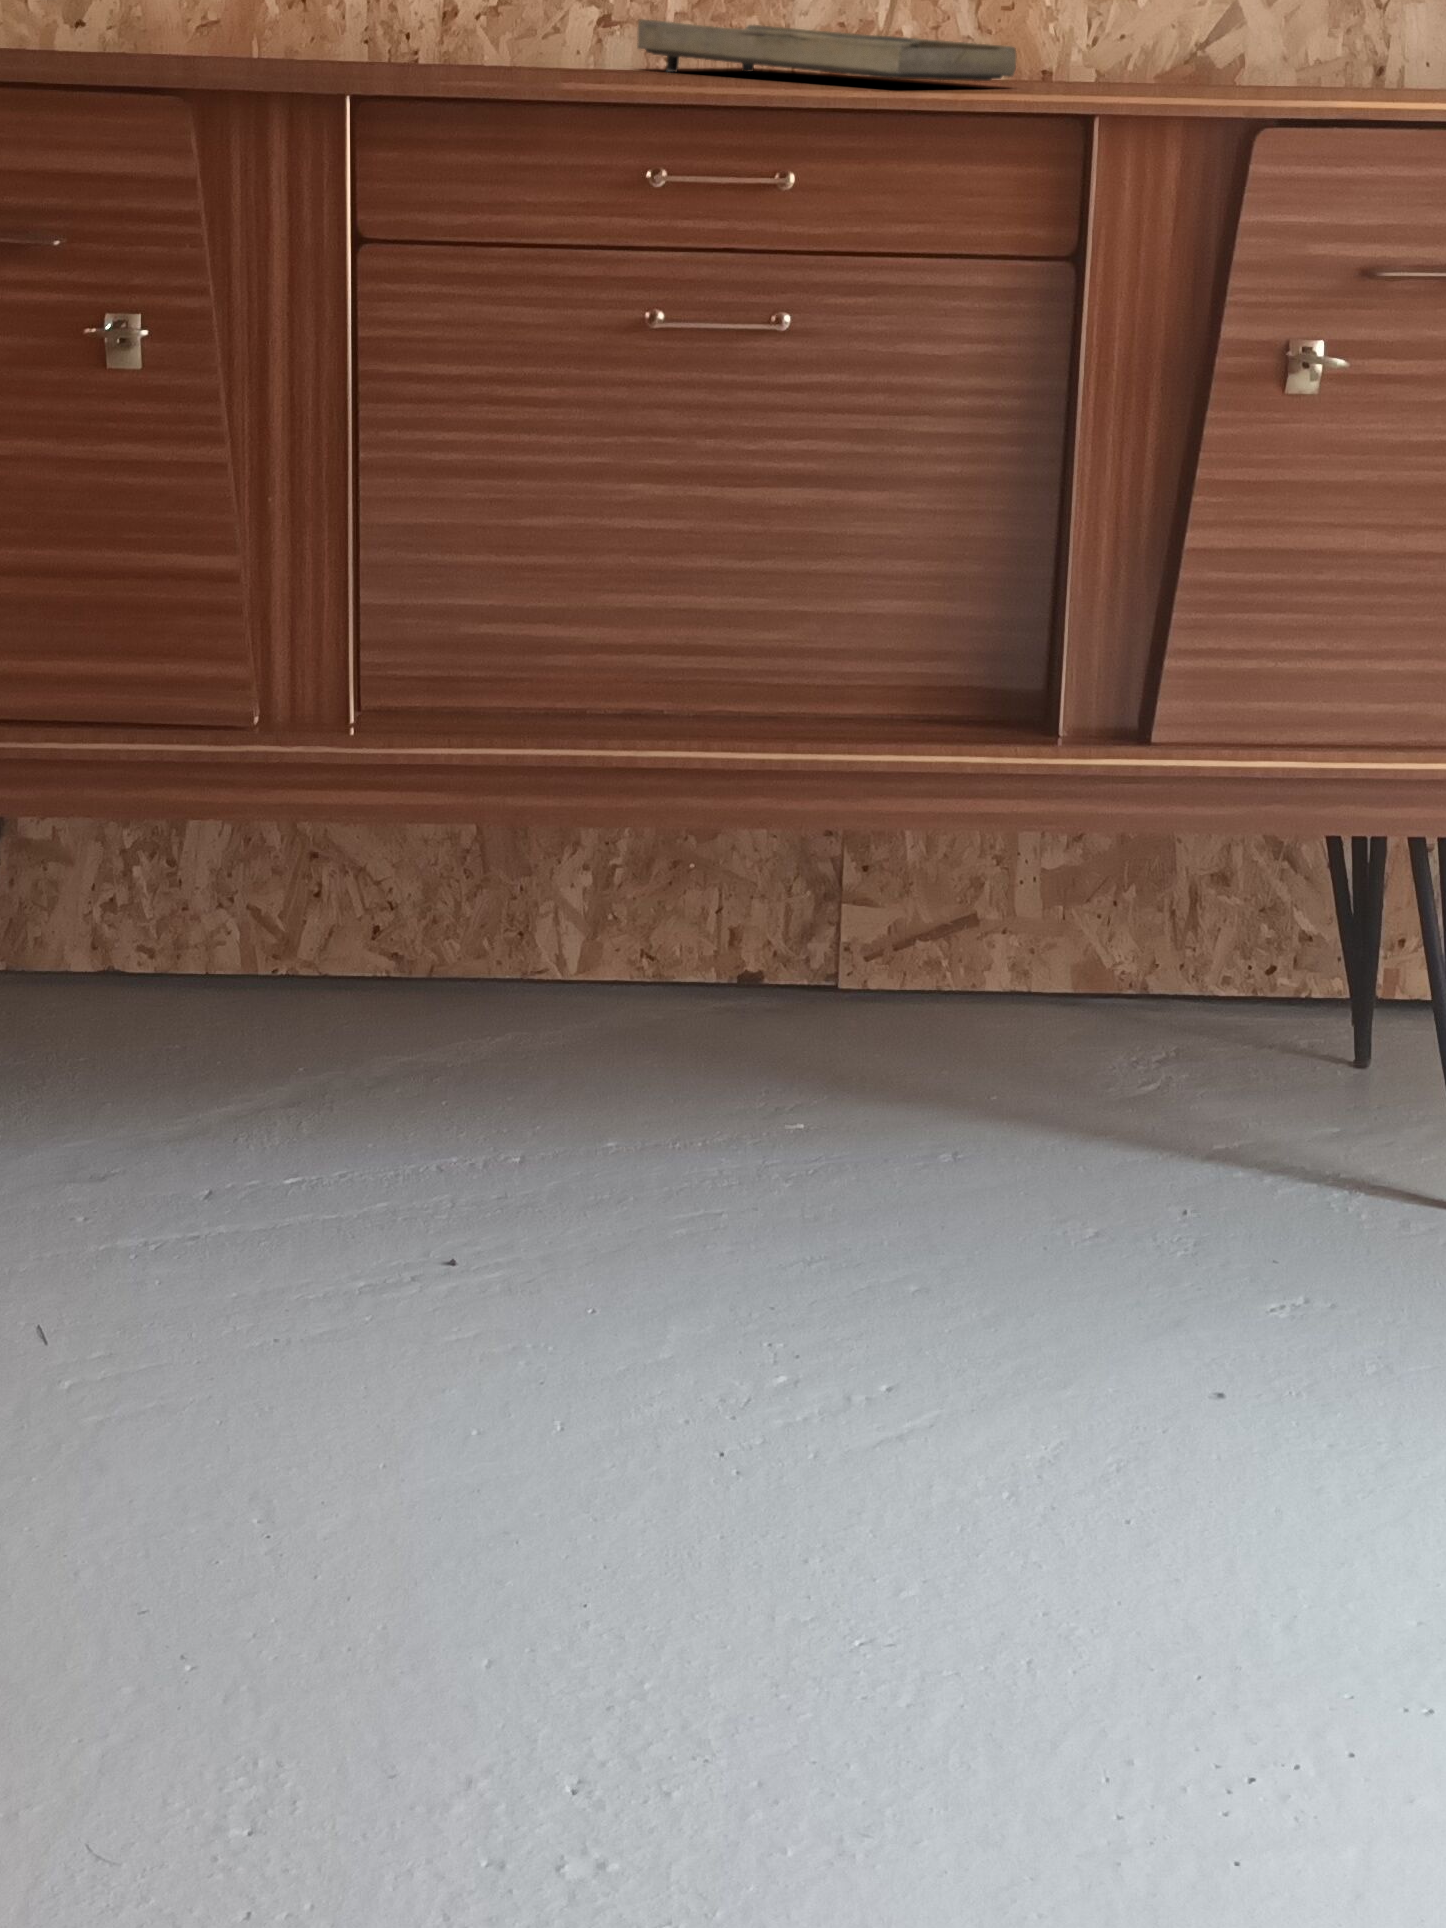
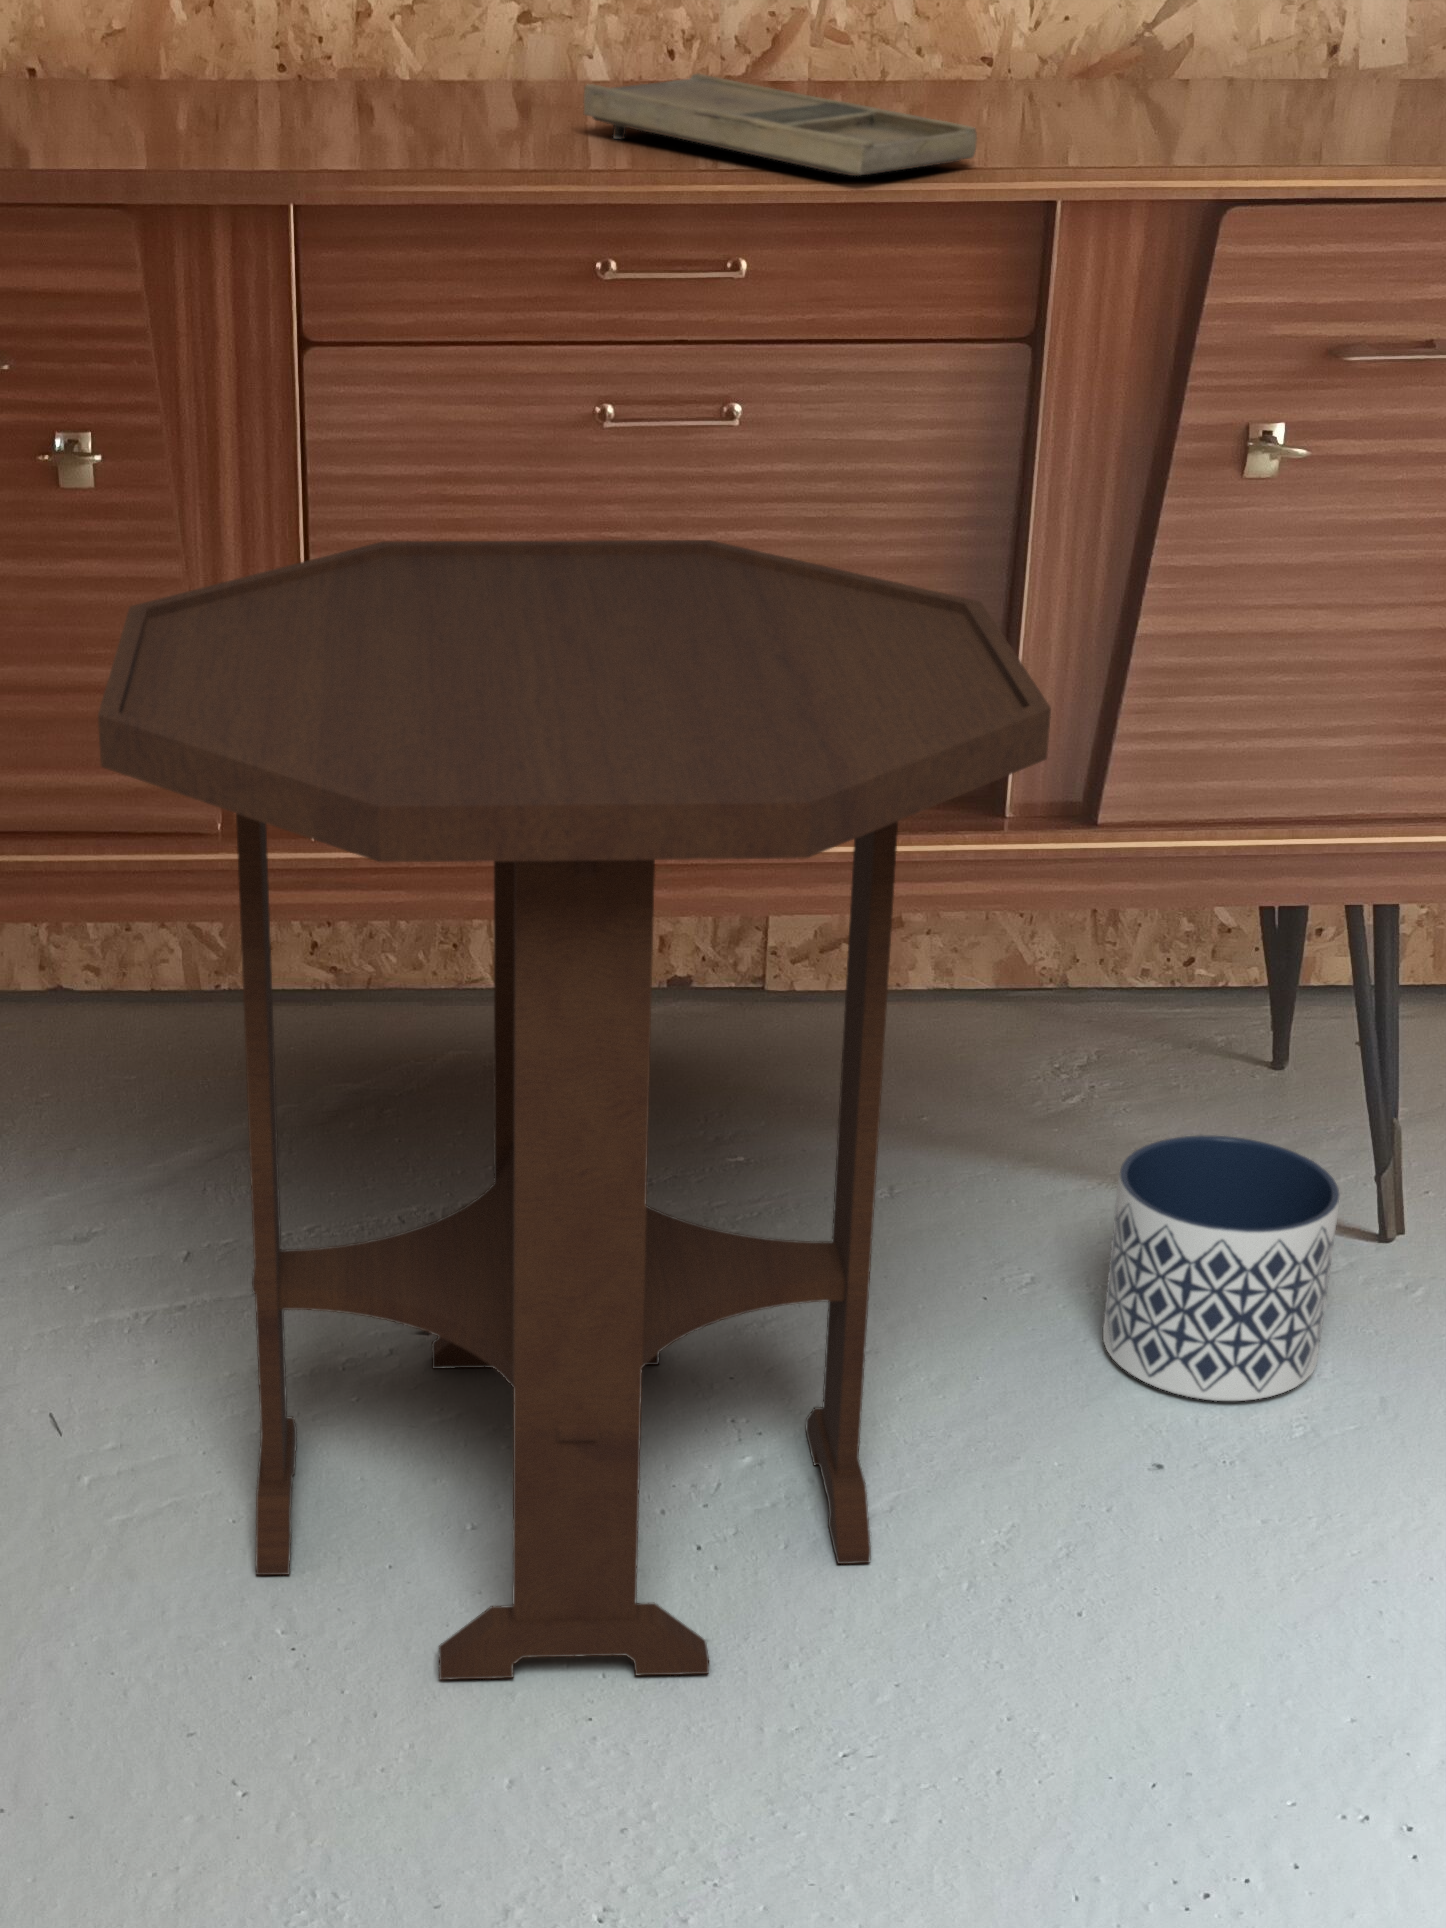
side table: none [77,431,1074,1602] -> present [98,540,1051,1680]
planter: none [1165,1083,1410,1357] -> present [1103,1135,1340,1401]

